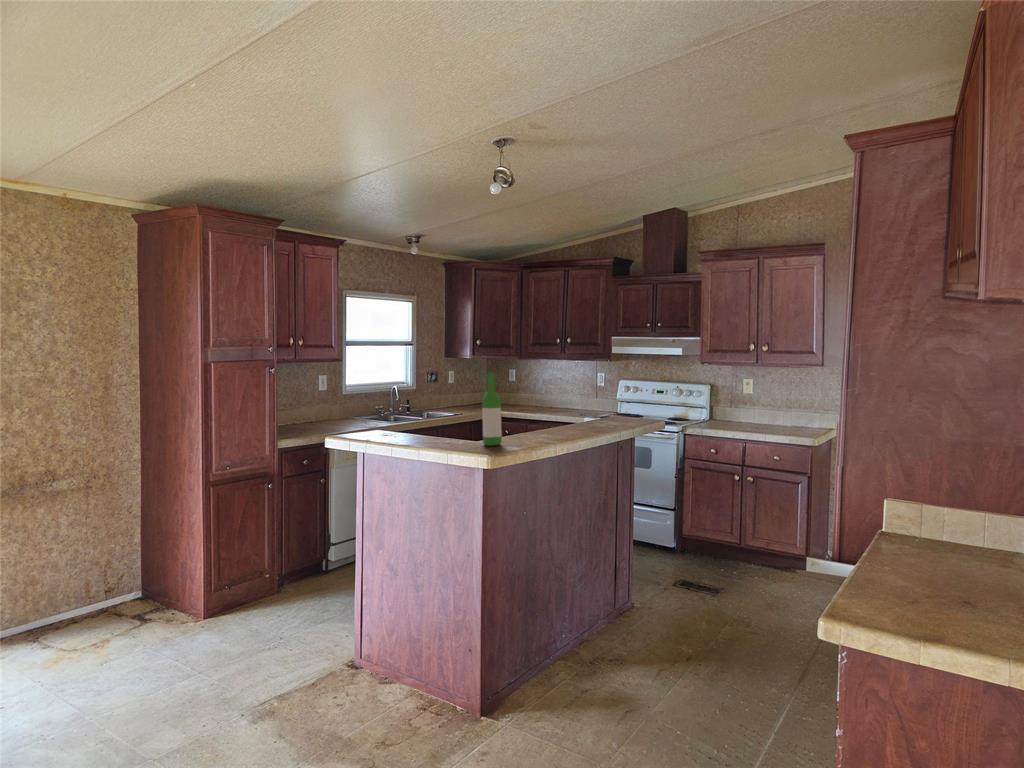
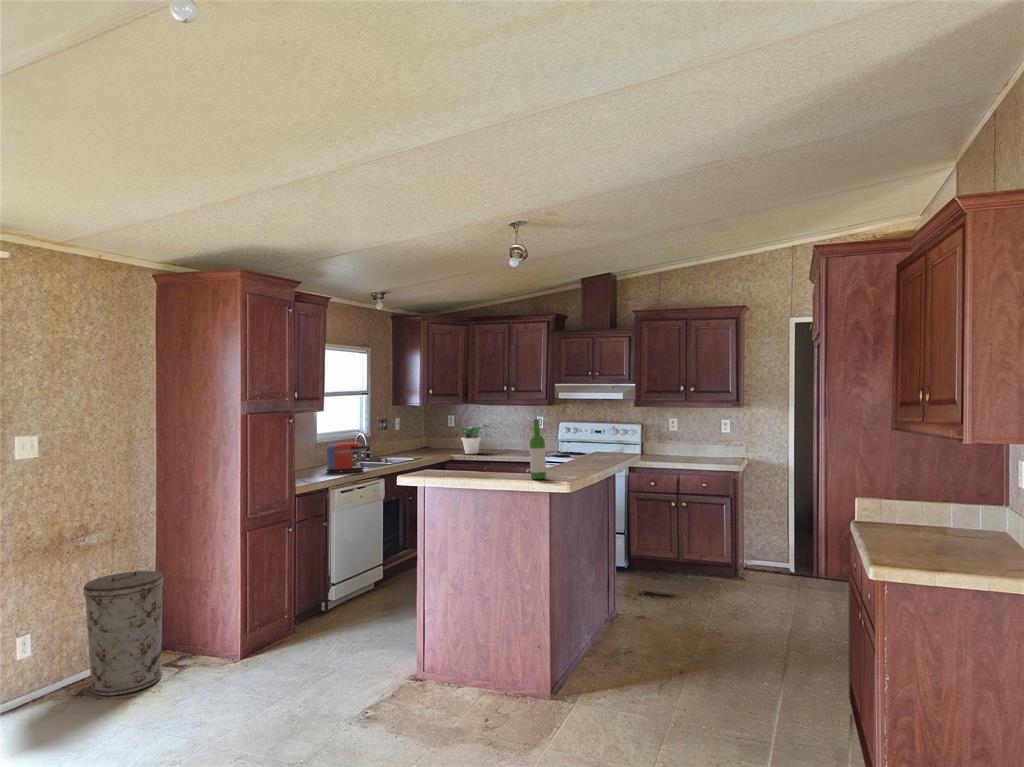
potted plant: none [501,381,540,412] -> present [457,425,486,454]
coffee maker: none [339,395,383,427] -> present [327,442,368,473]
trash can: none [45,518,129,641] -> present [84,571,163,696]

